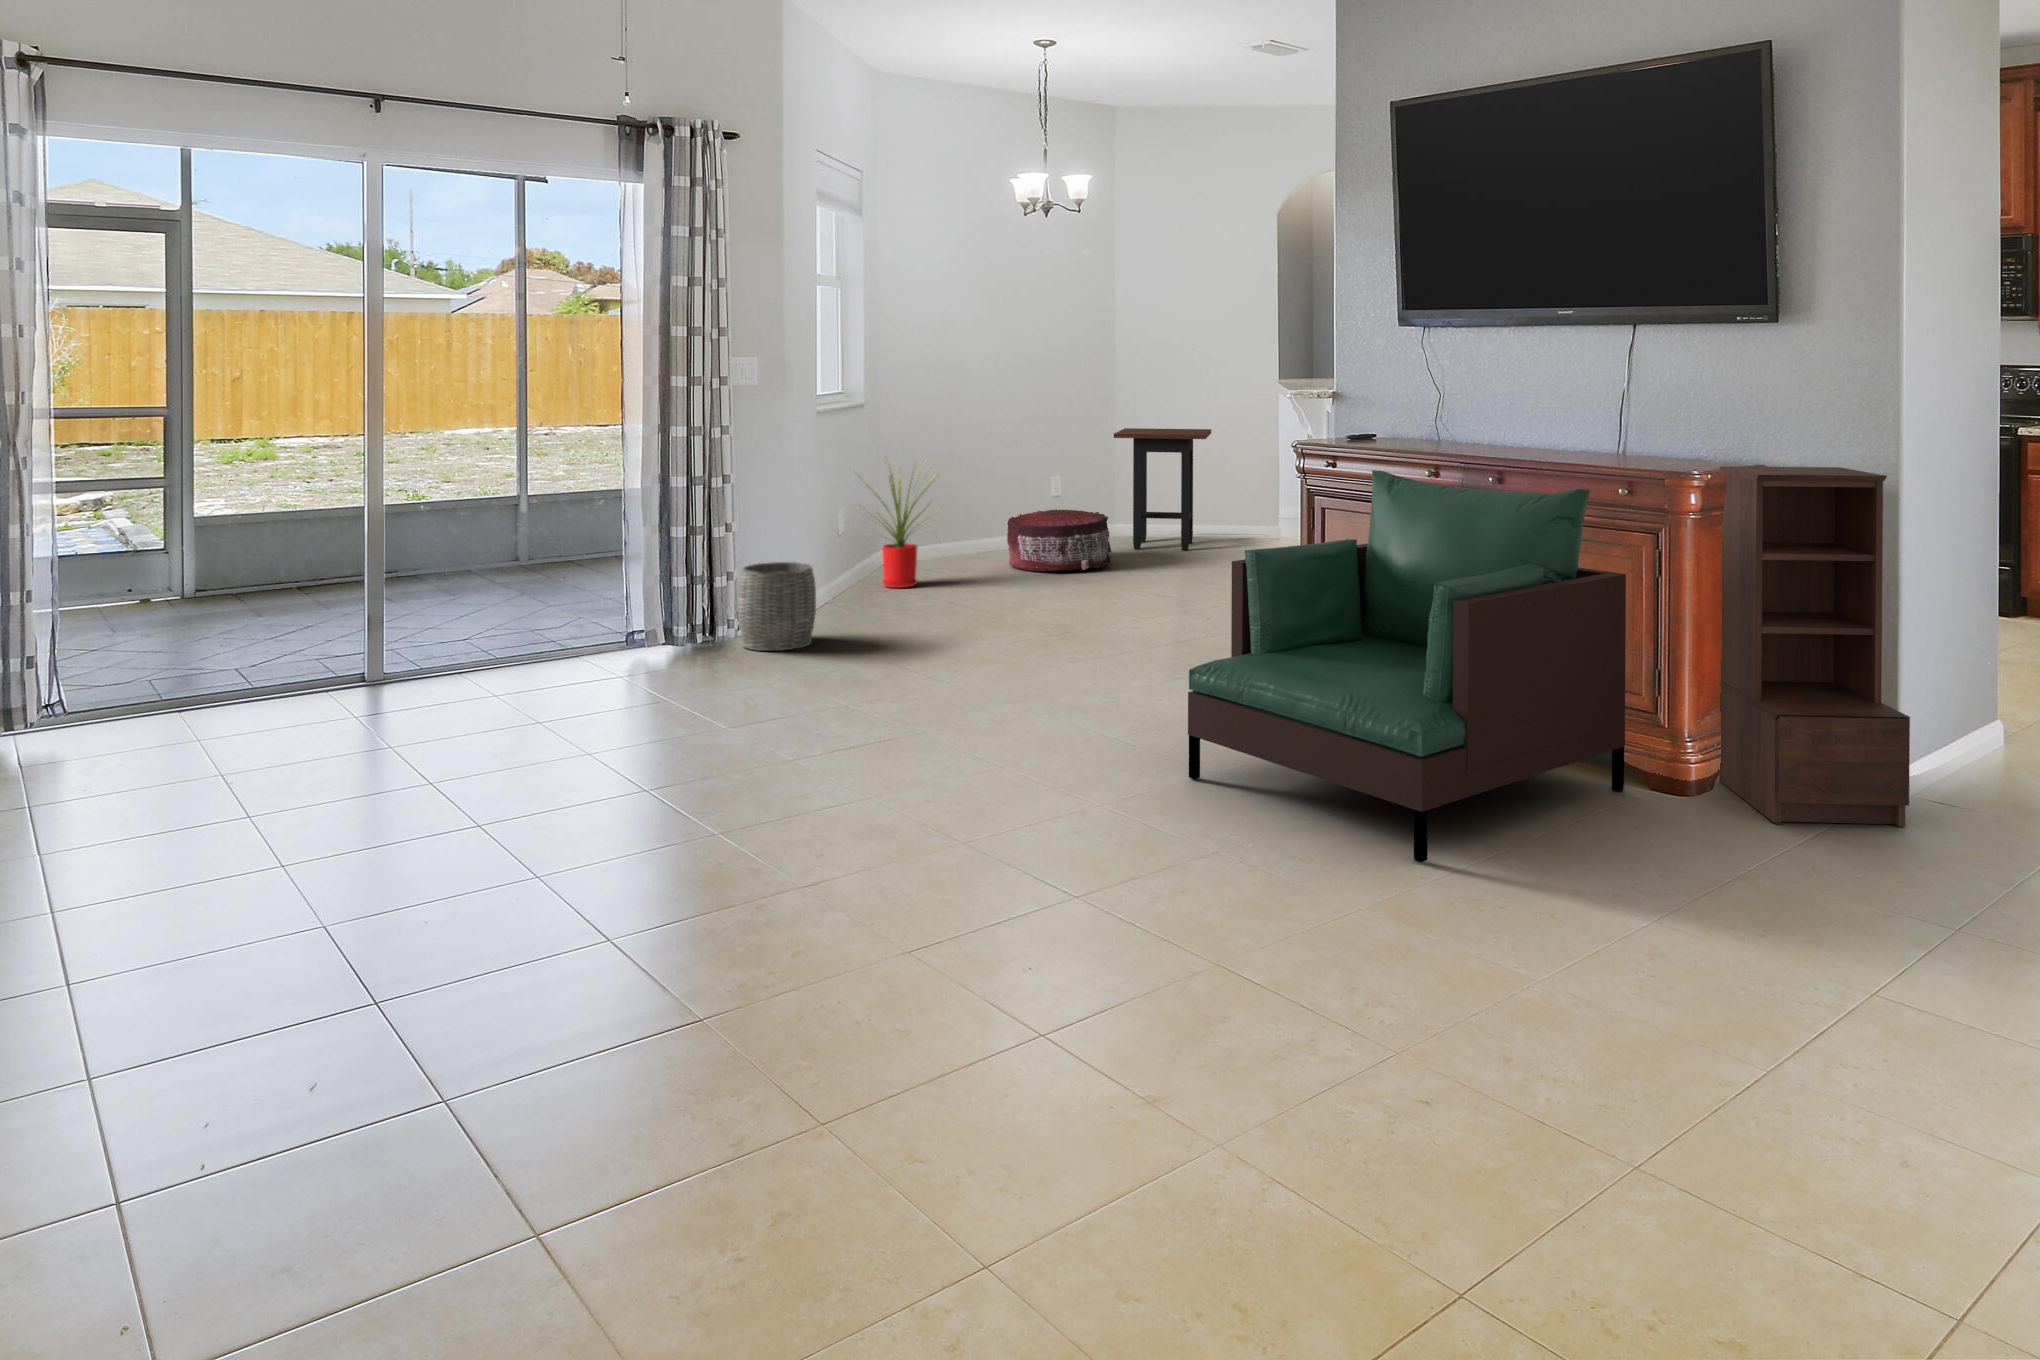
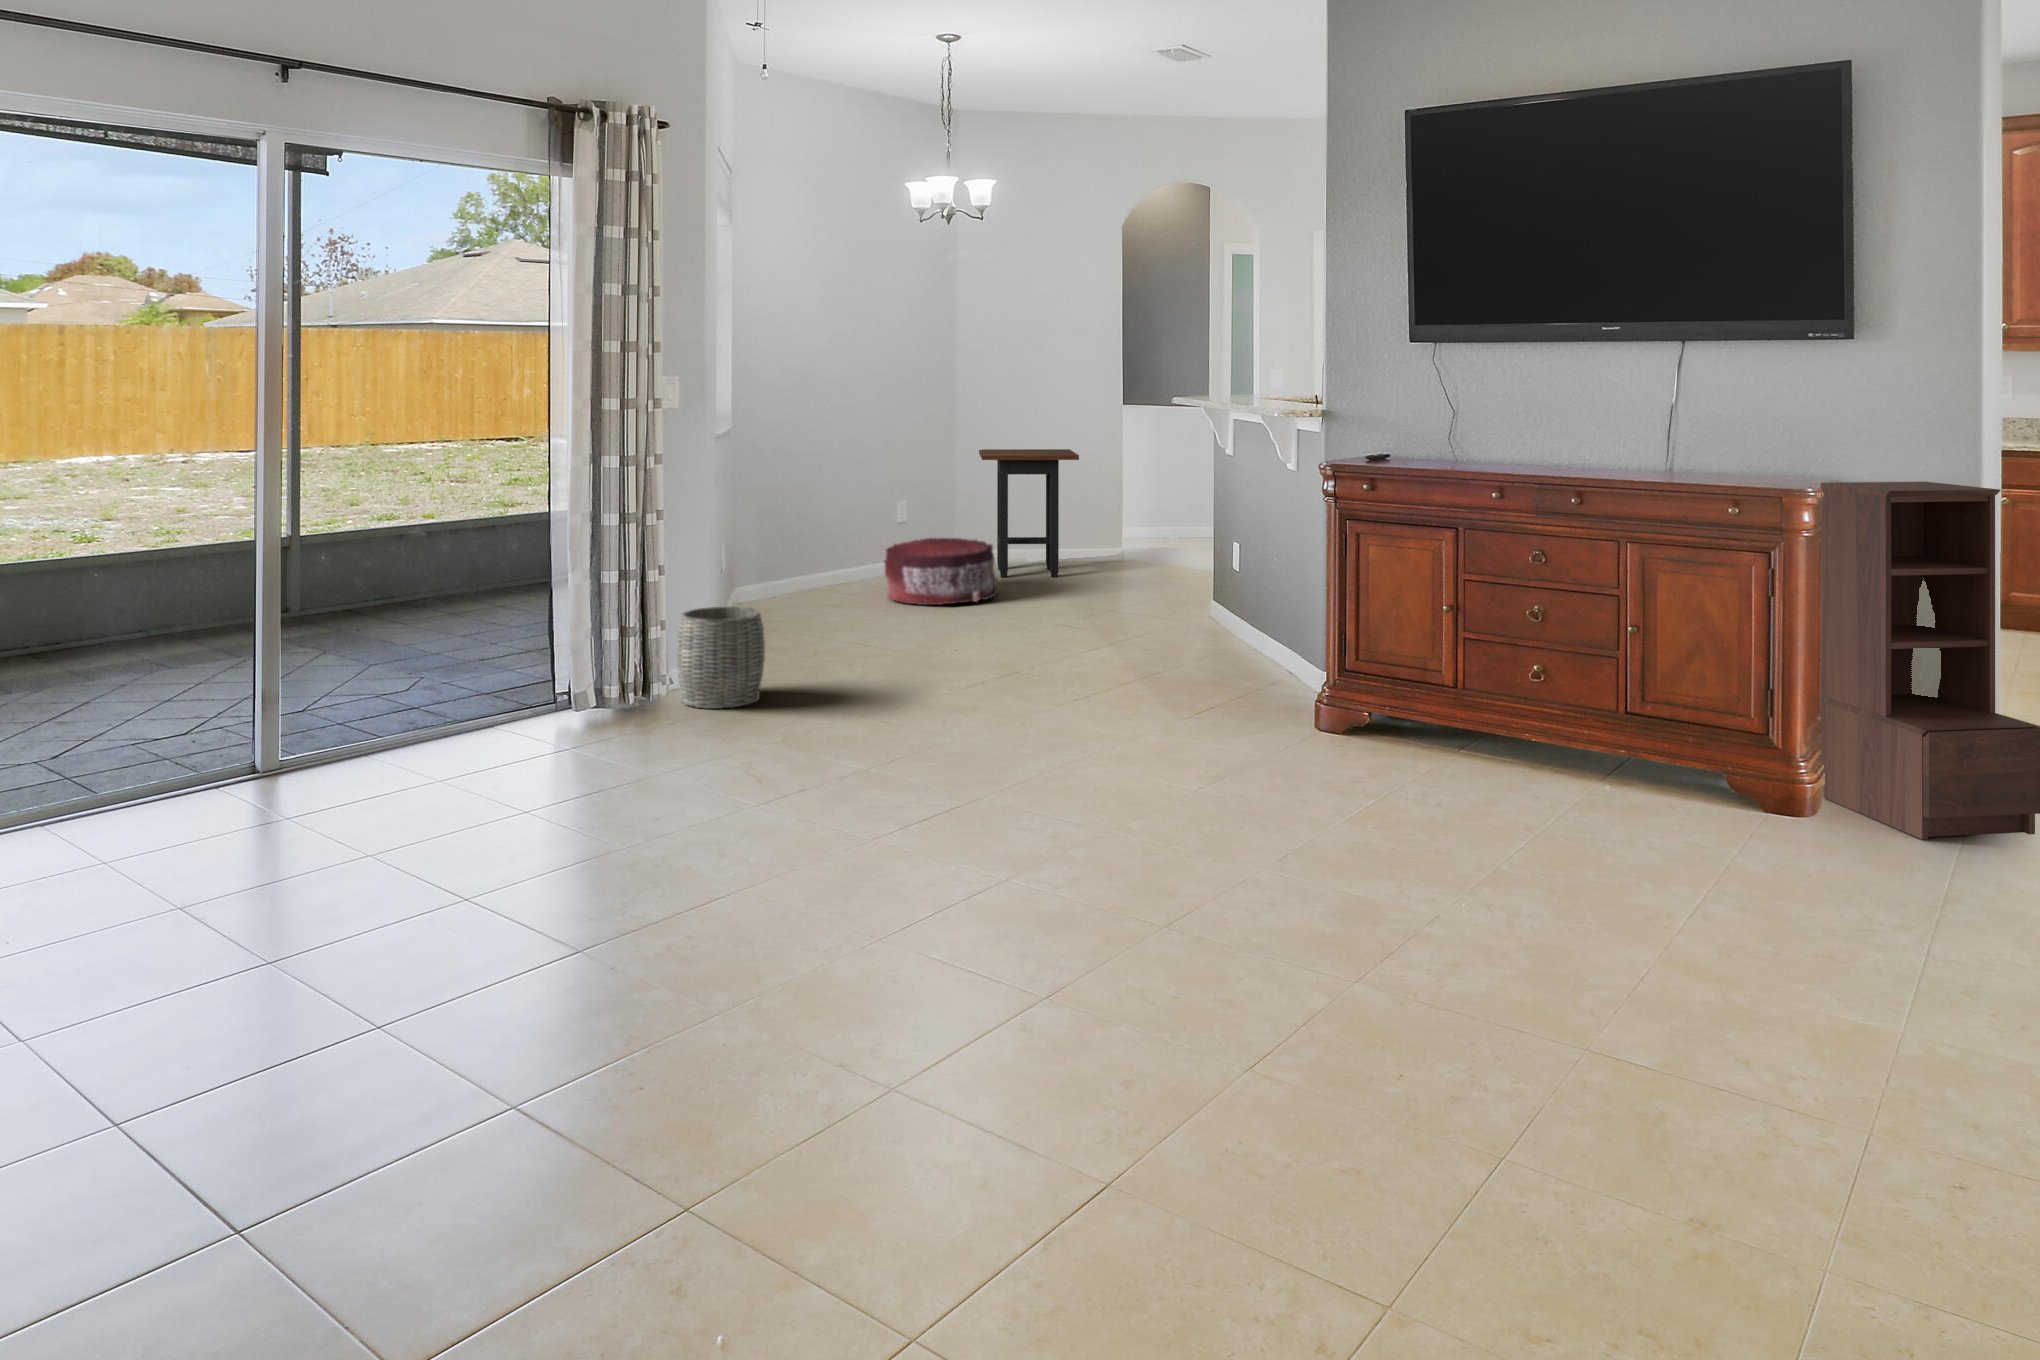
house plant: present [858,470,938,588] -> none [738,482,841,629]
armchair: present [1188,470,1626,862] -> none [1323,493,1751,908]

